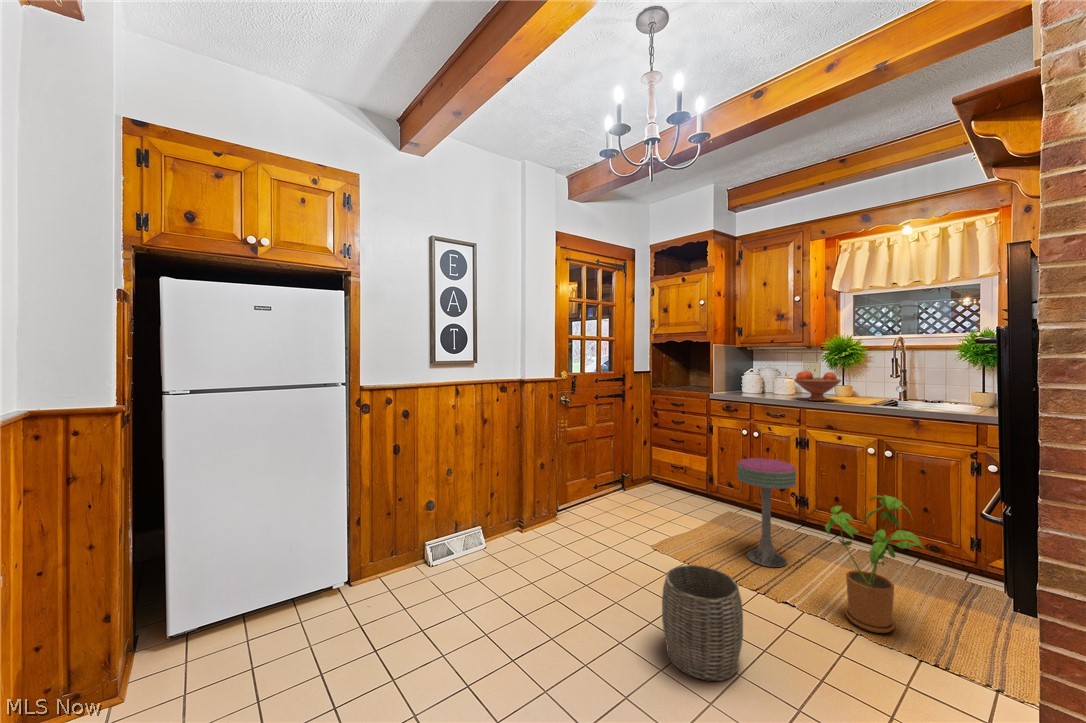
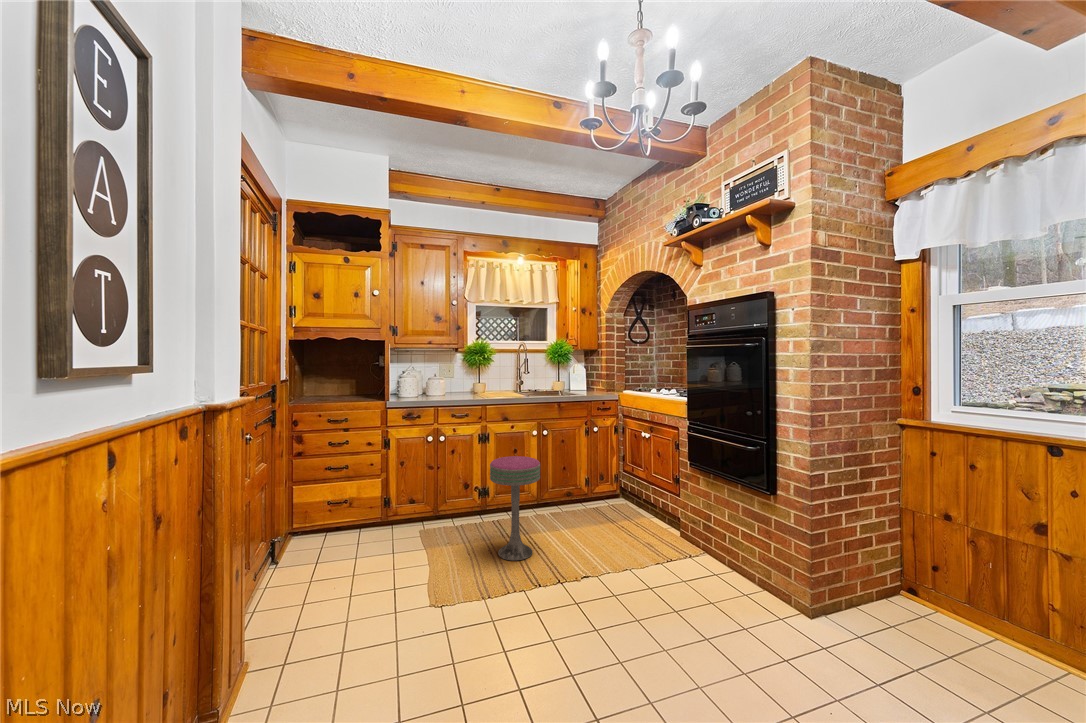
fruit bowl: present [794,371,841,401] -> none [463,372,499,399]
house plant: present [825,495,924,633] -> none [590,460,652,564]
woven basket: present [662,565,743,681] -> none [600,567,678,685]

